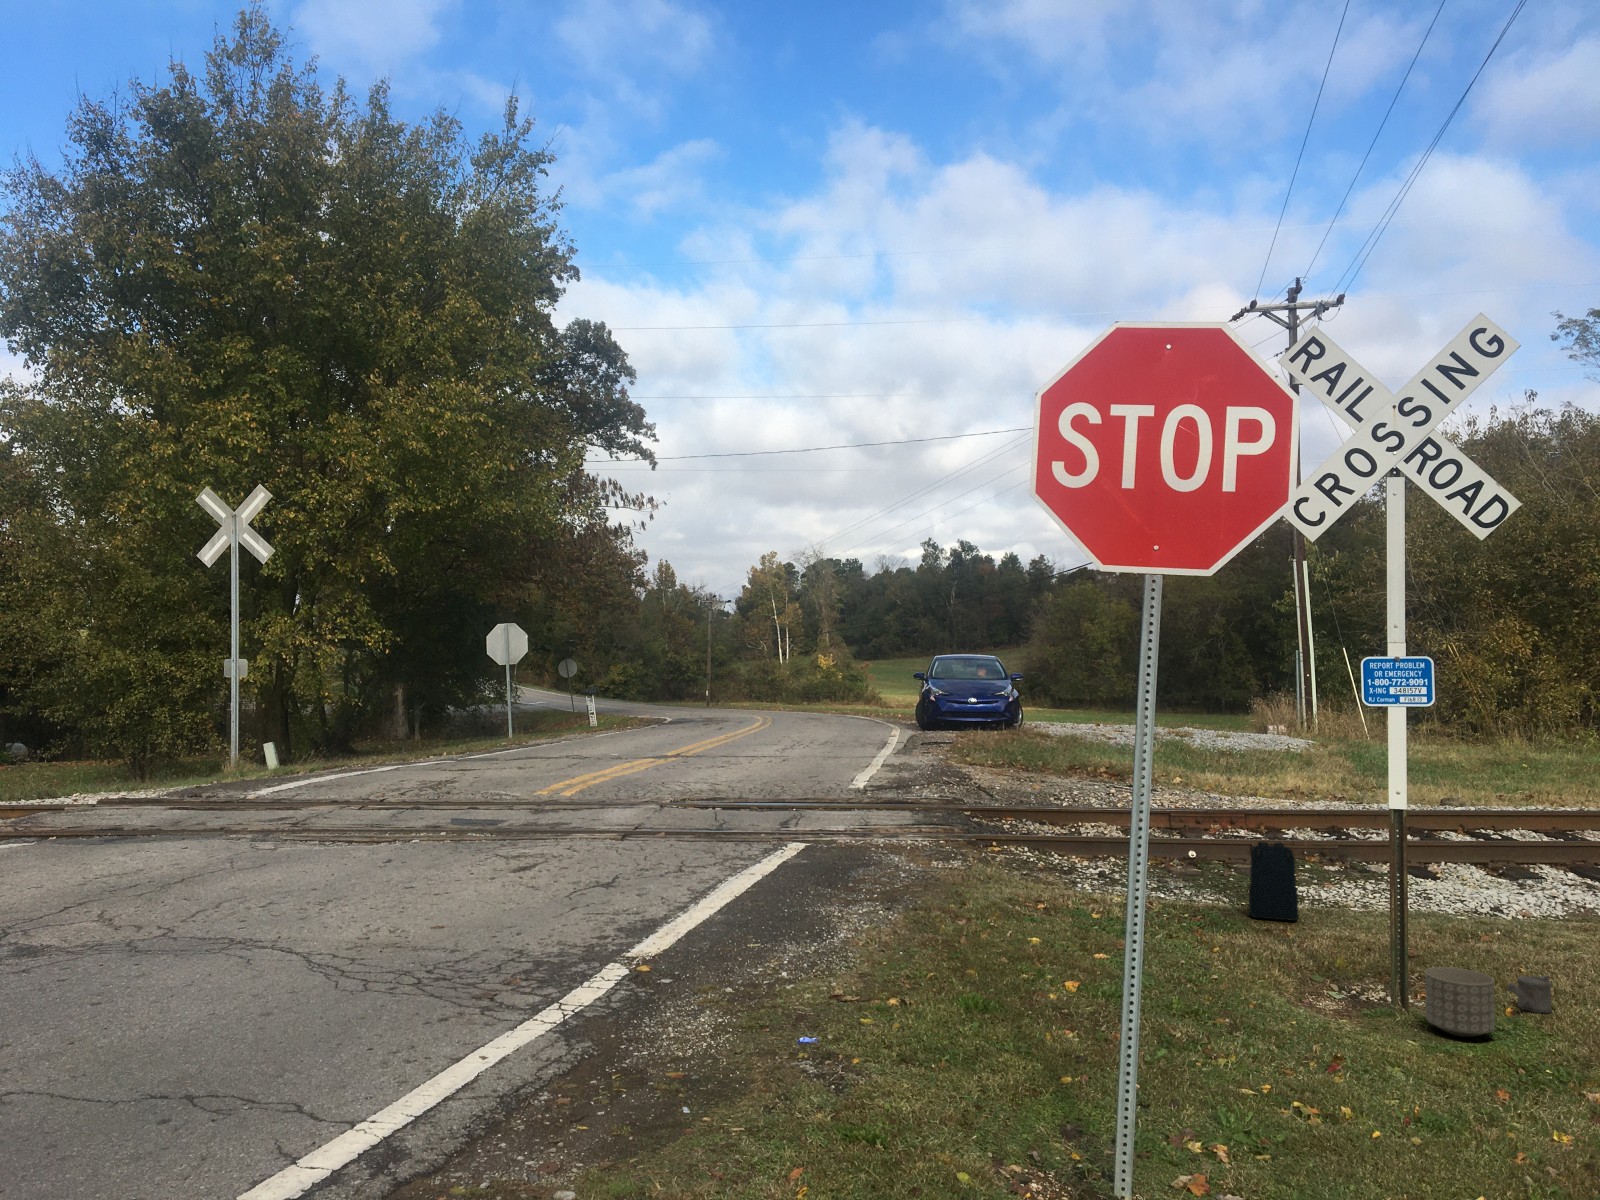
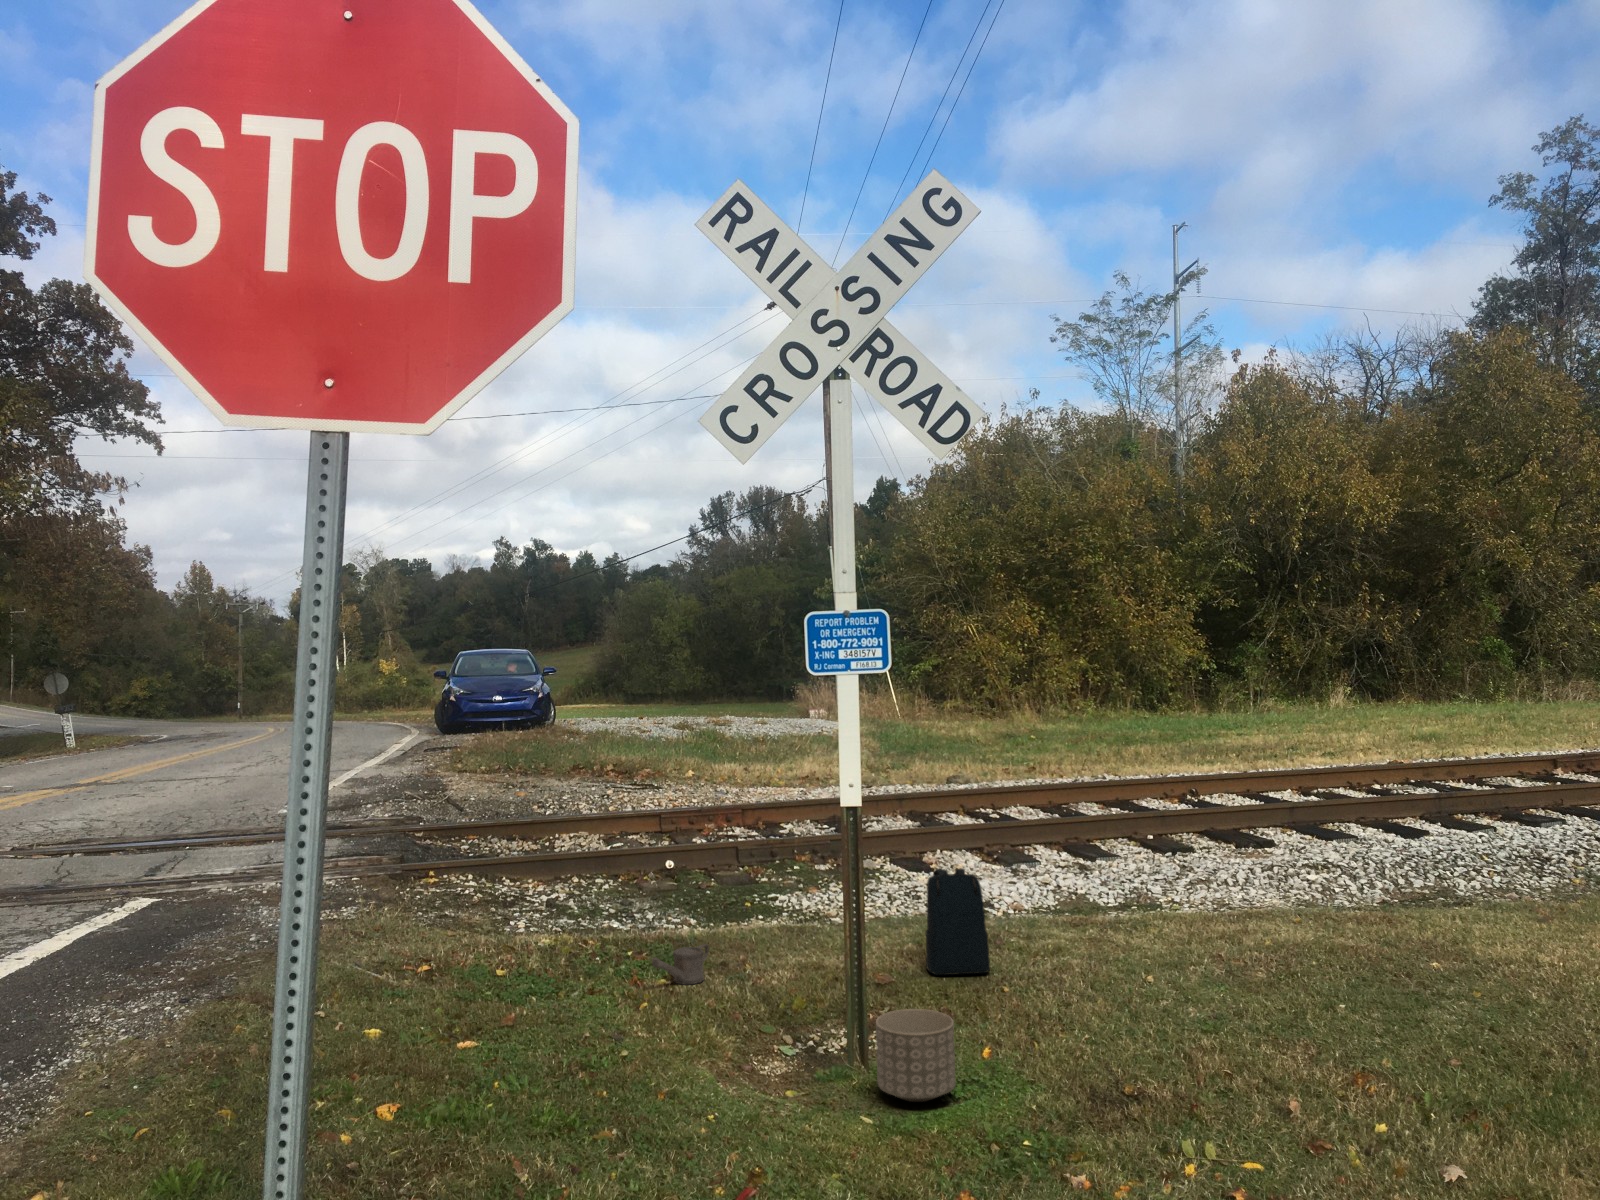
backpack: present [1249,842,1299,921] -> present [926,868,990,975]
watering can: present [1507,975,1552,1013] -> present [652,944,709,985]

